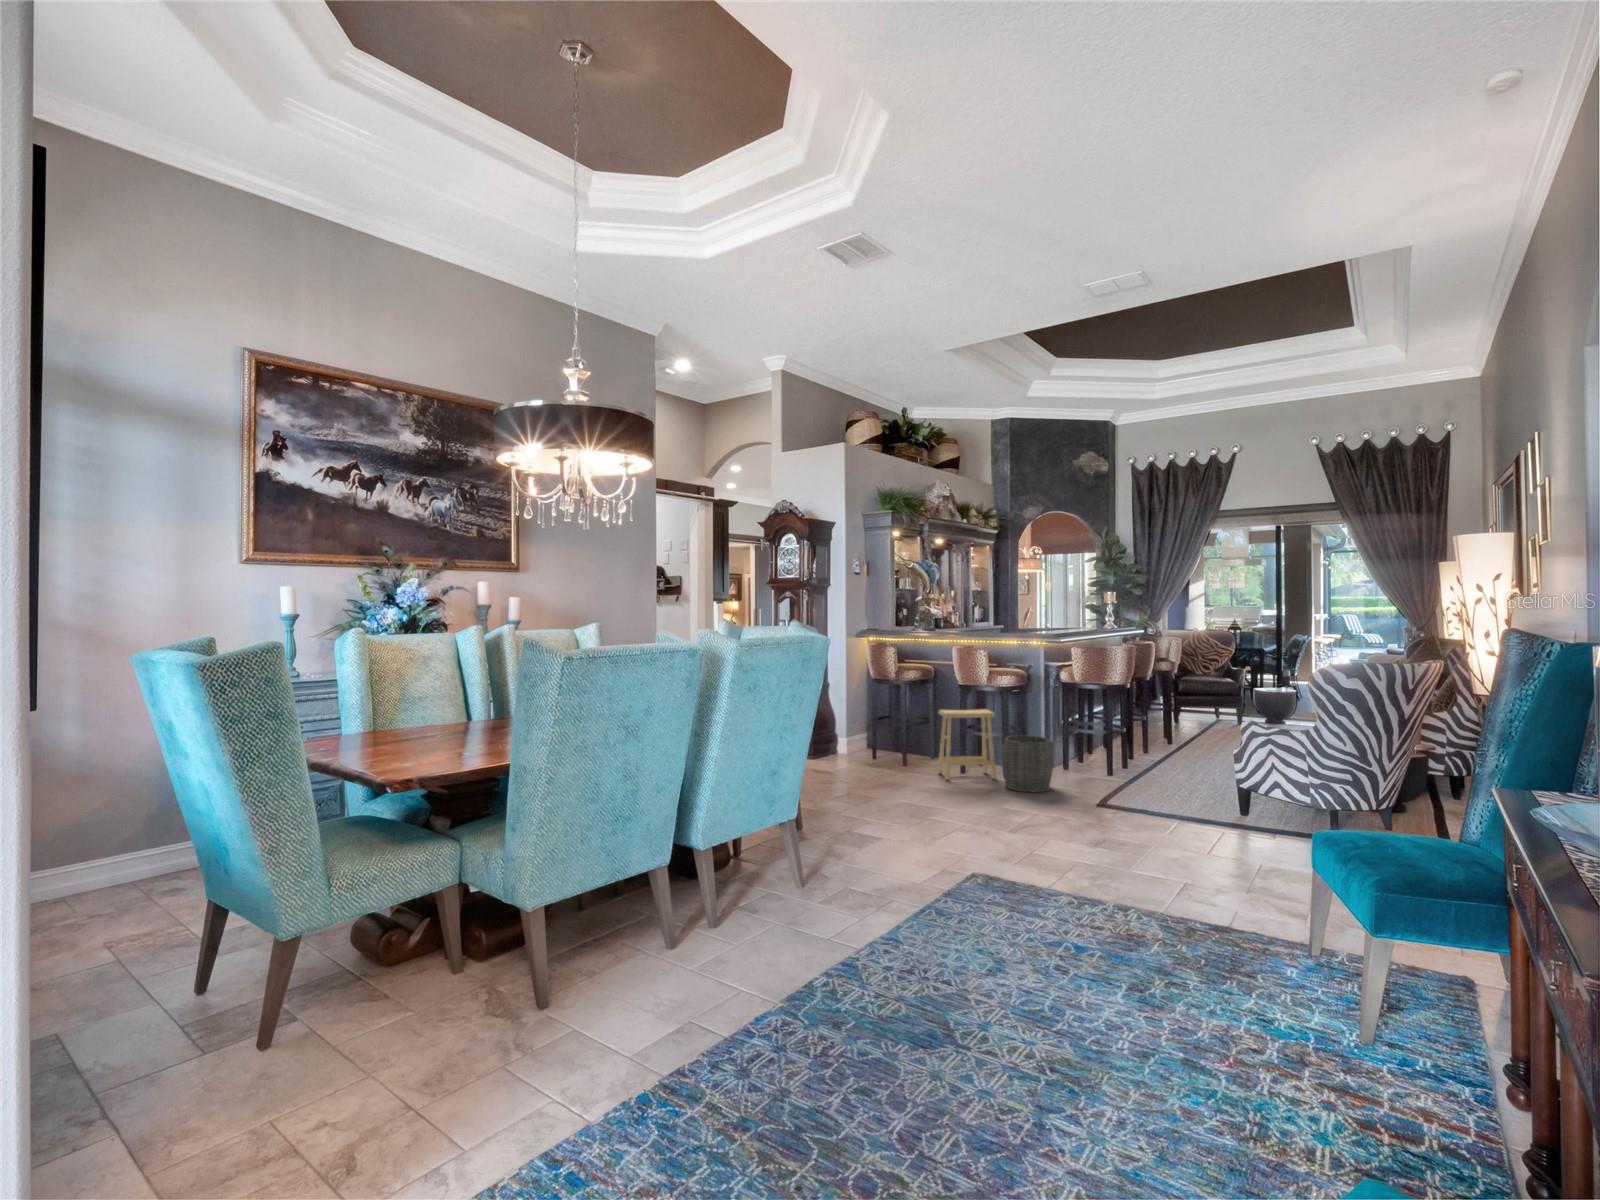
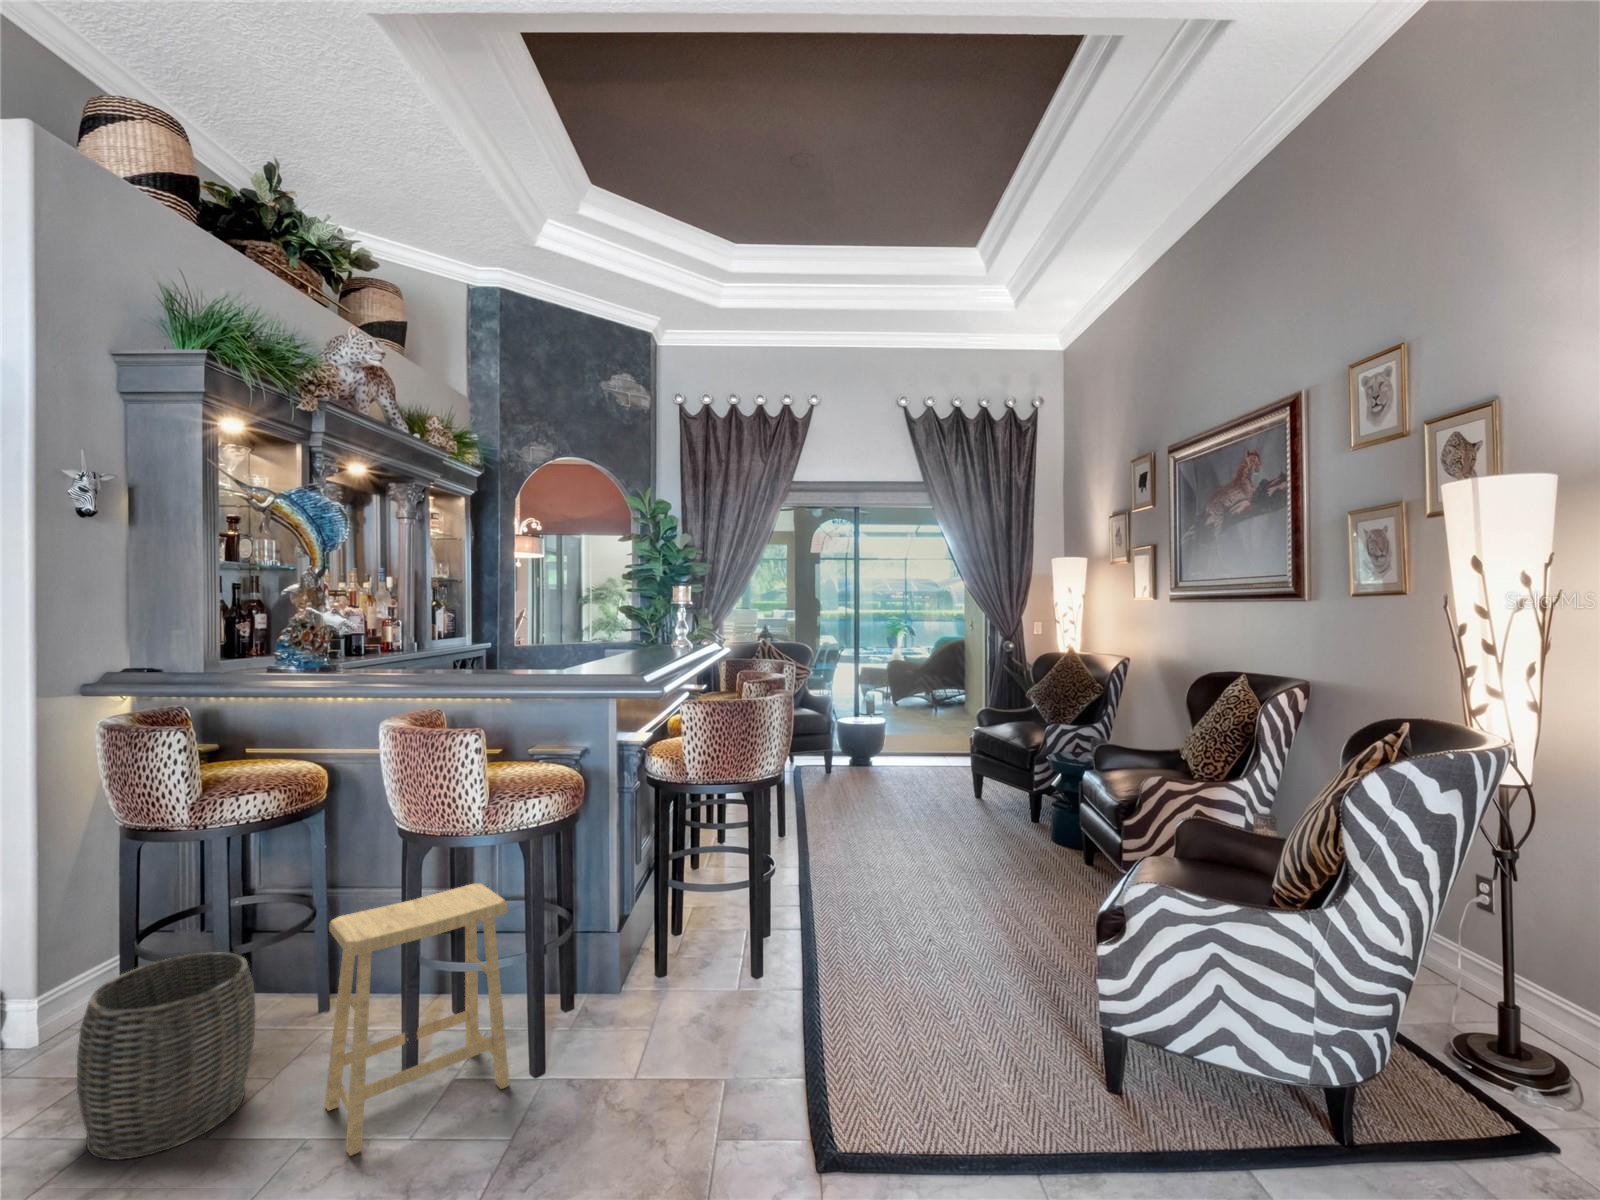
woven basket: present [1002,736,1053,792] -> present [77,952,255,1160]

